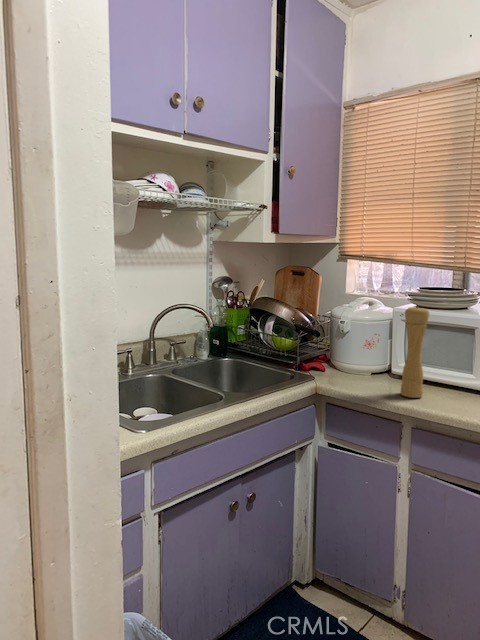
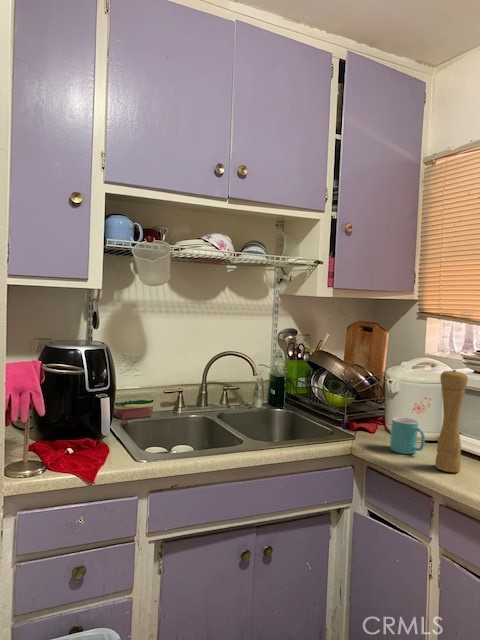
mug: none [352,354,386,387] -> present [390,417,425,454]

